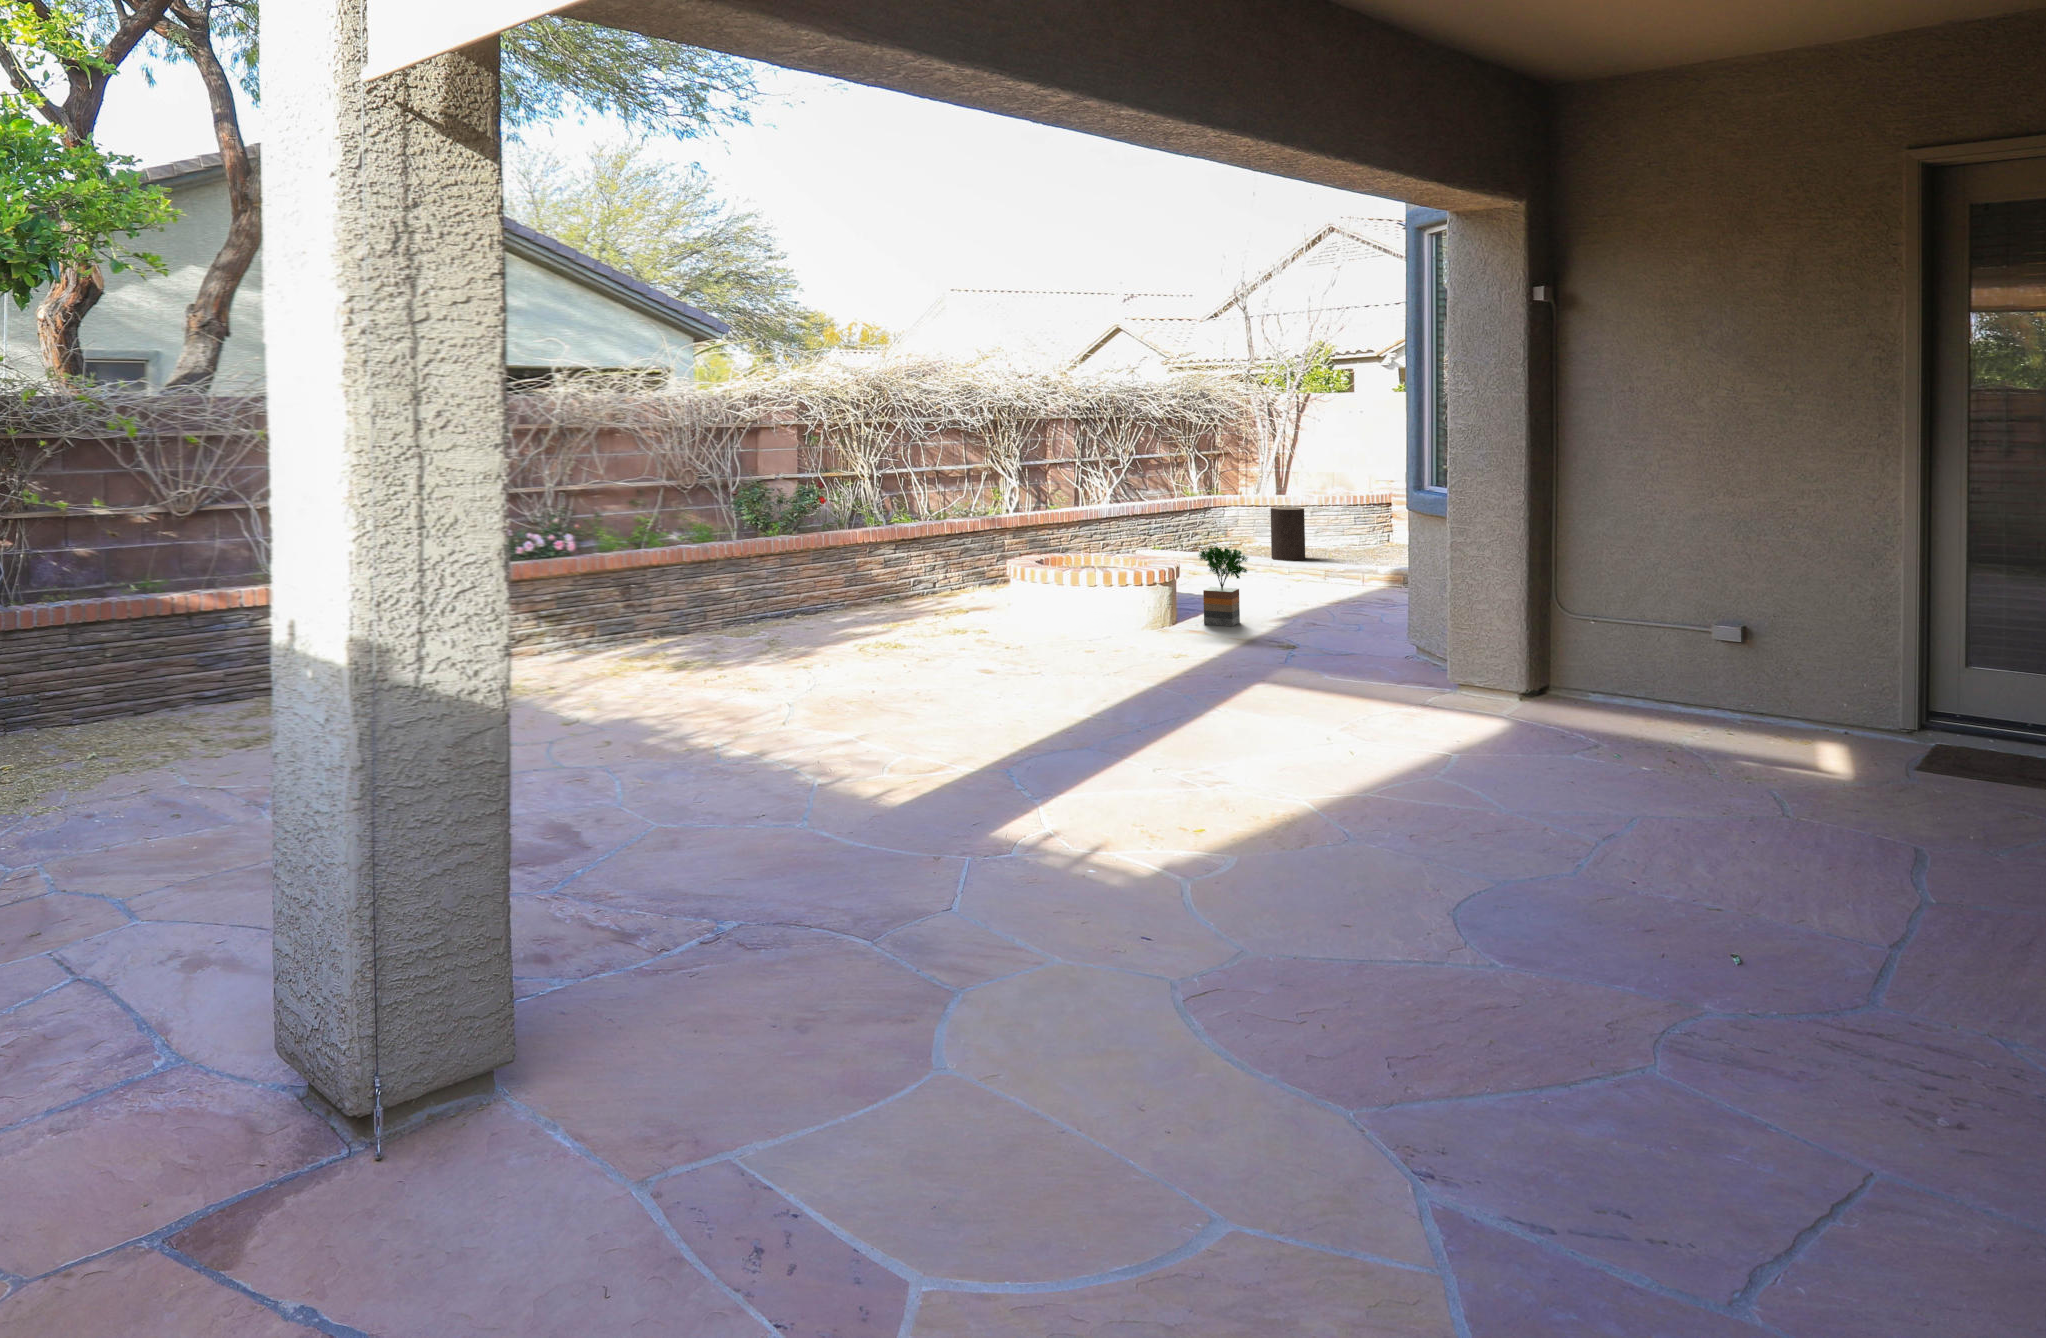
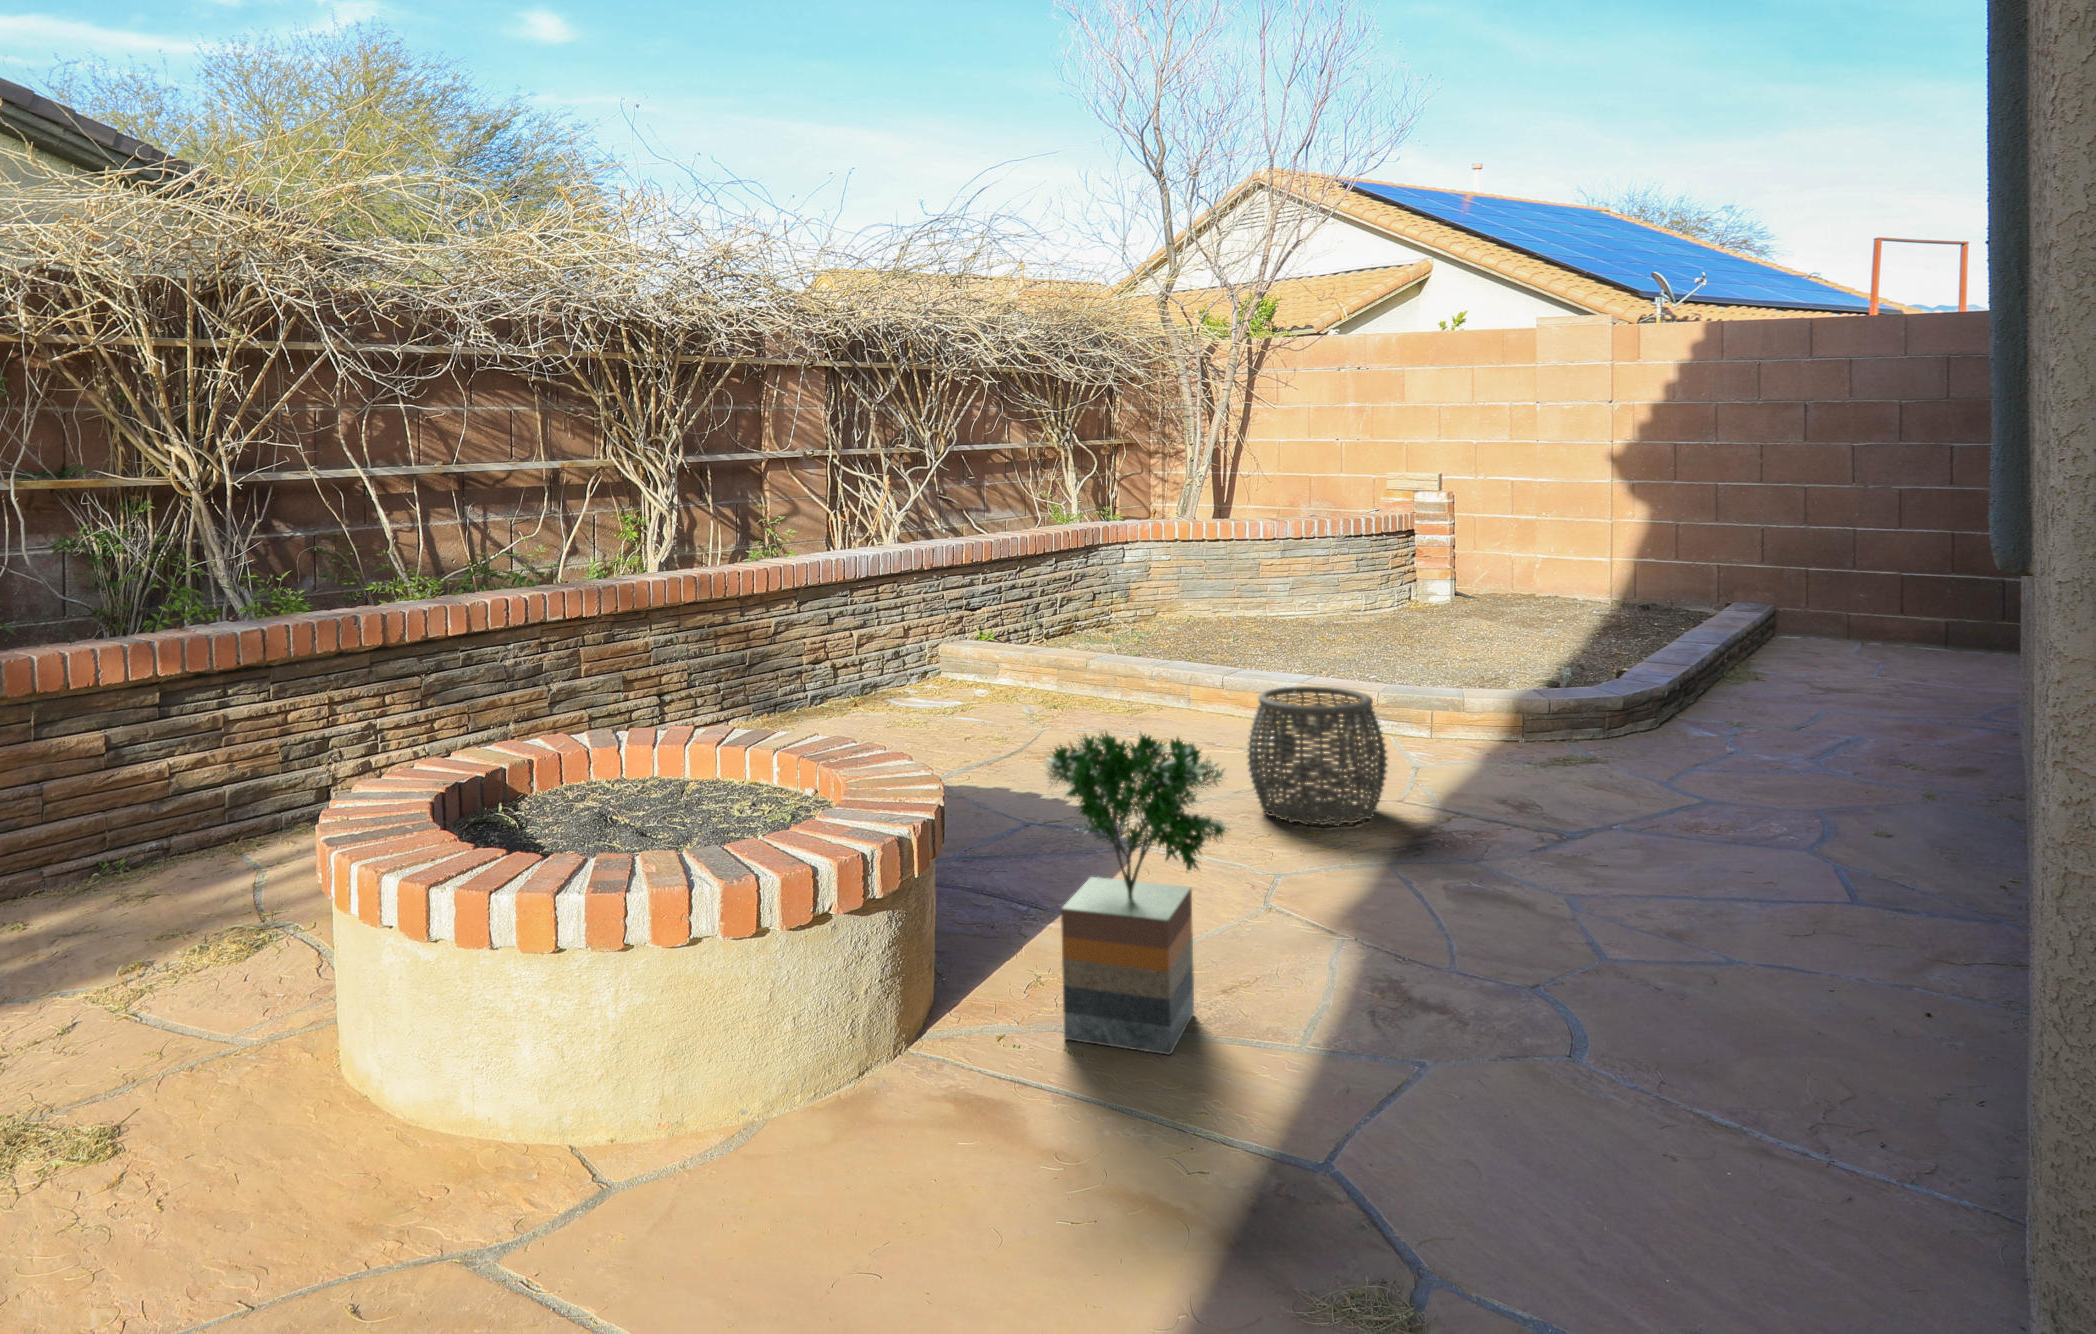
stool: present [1271,507,1305,561] -> none [1226,546,1299,665]
woven basket: none [1266,553,1317,598] -> present [1247,686,1387,826]

